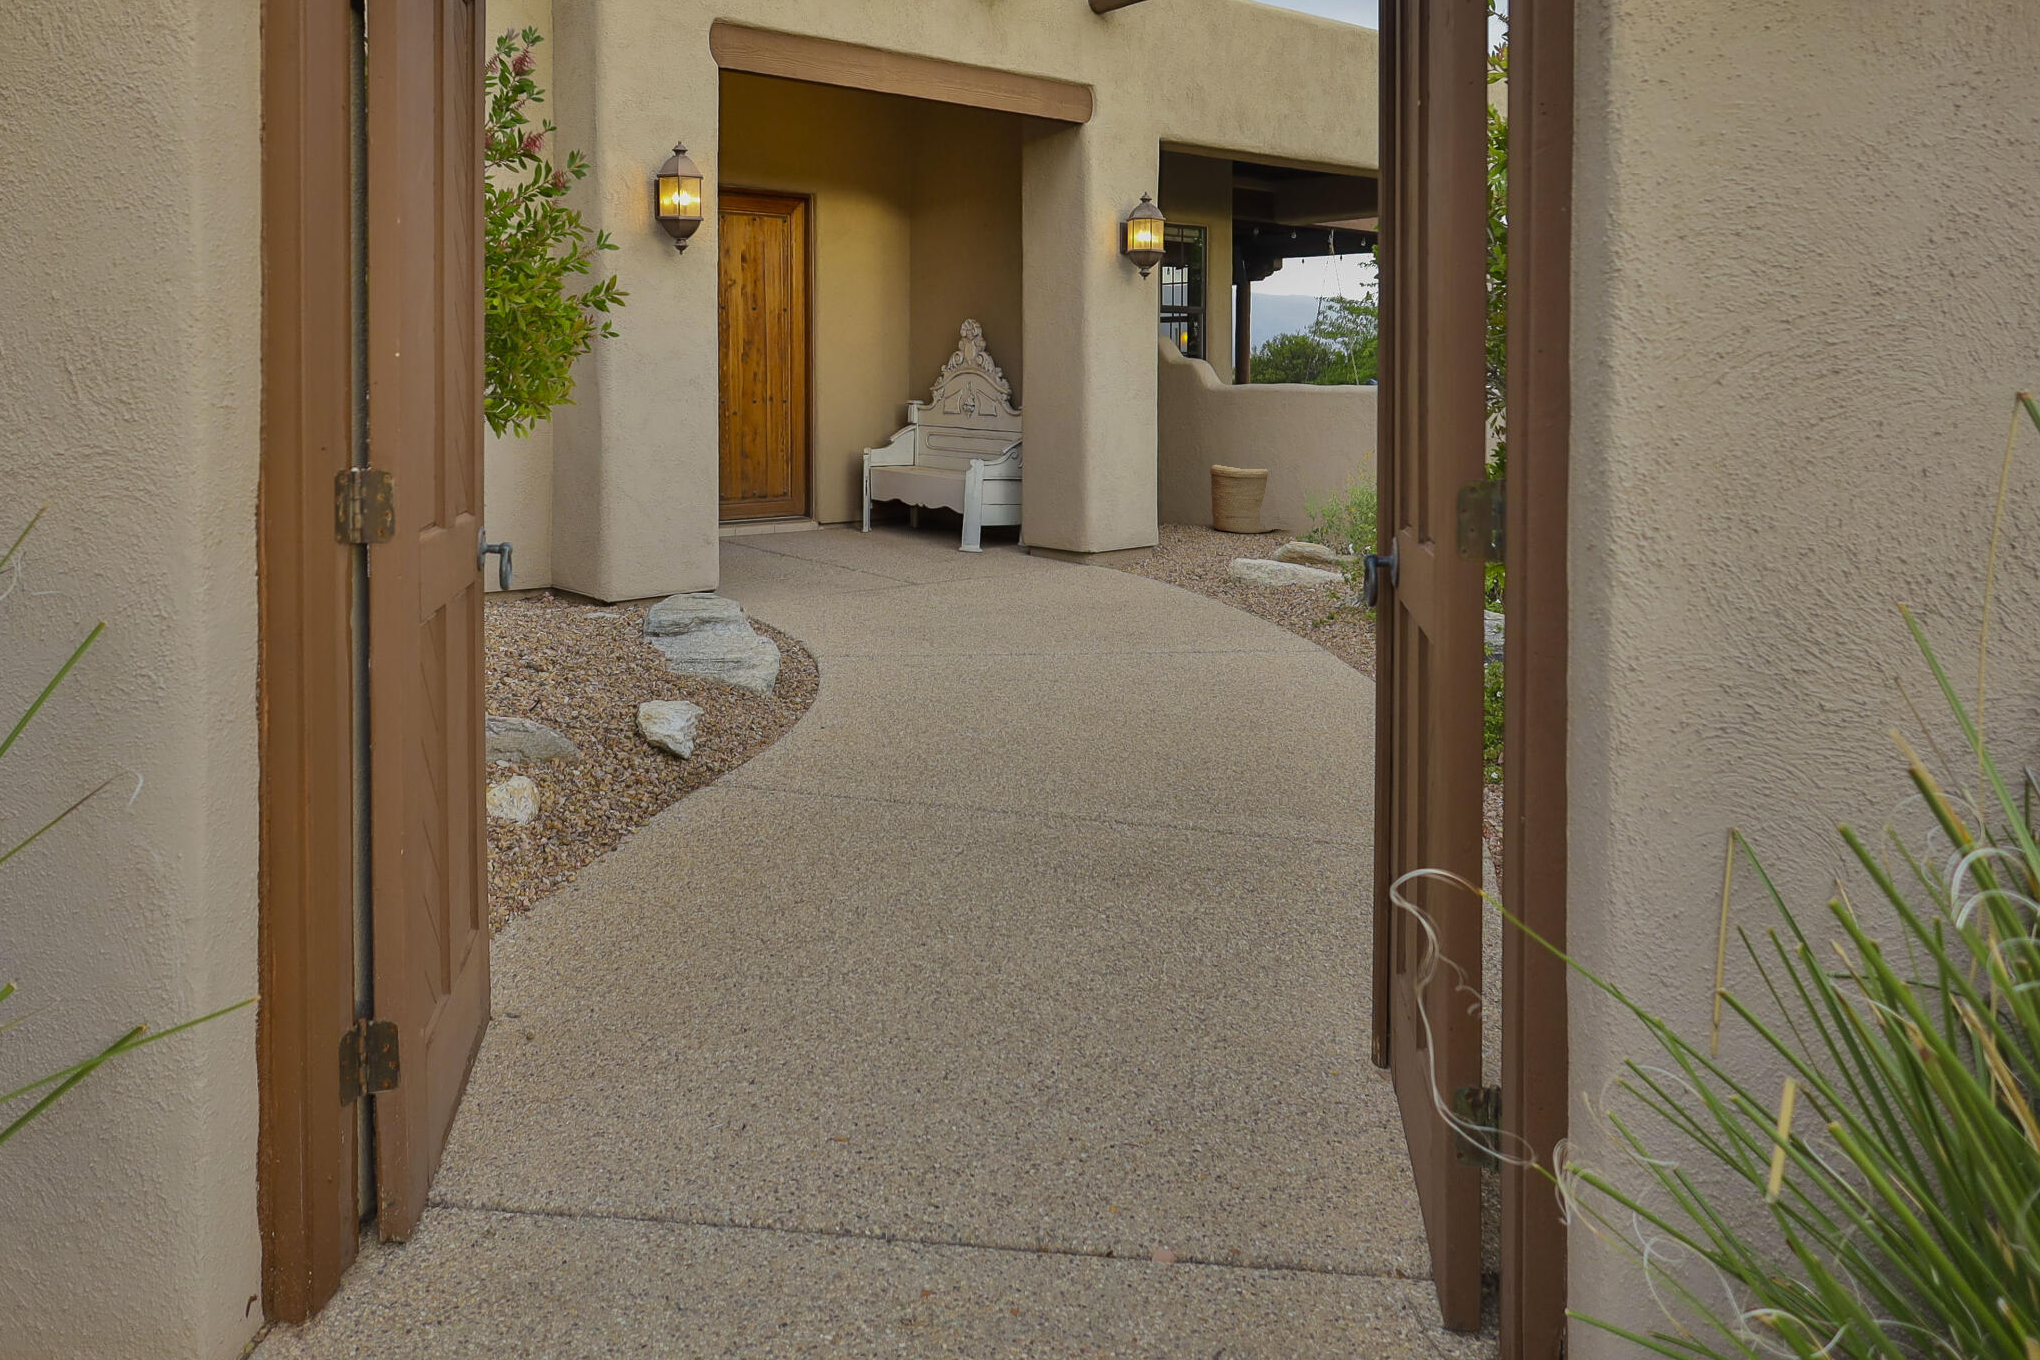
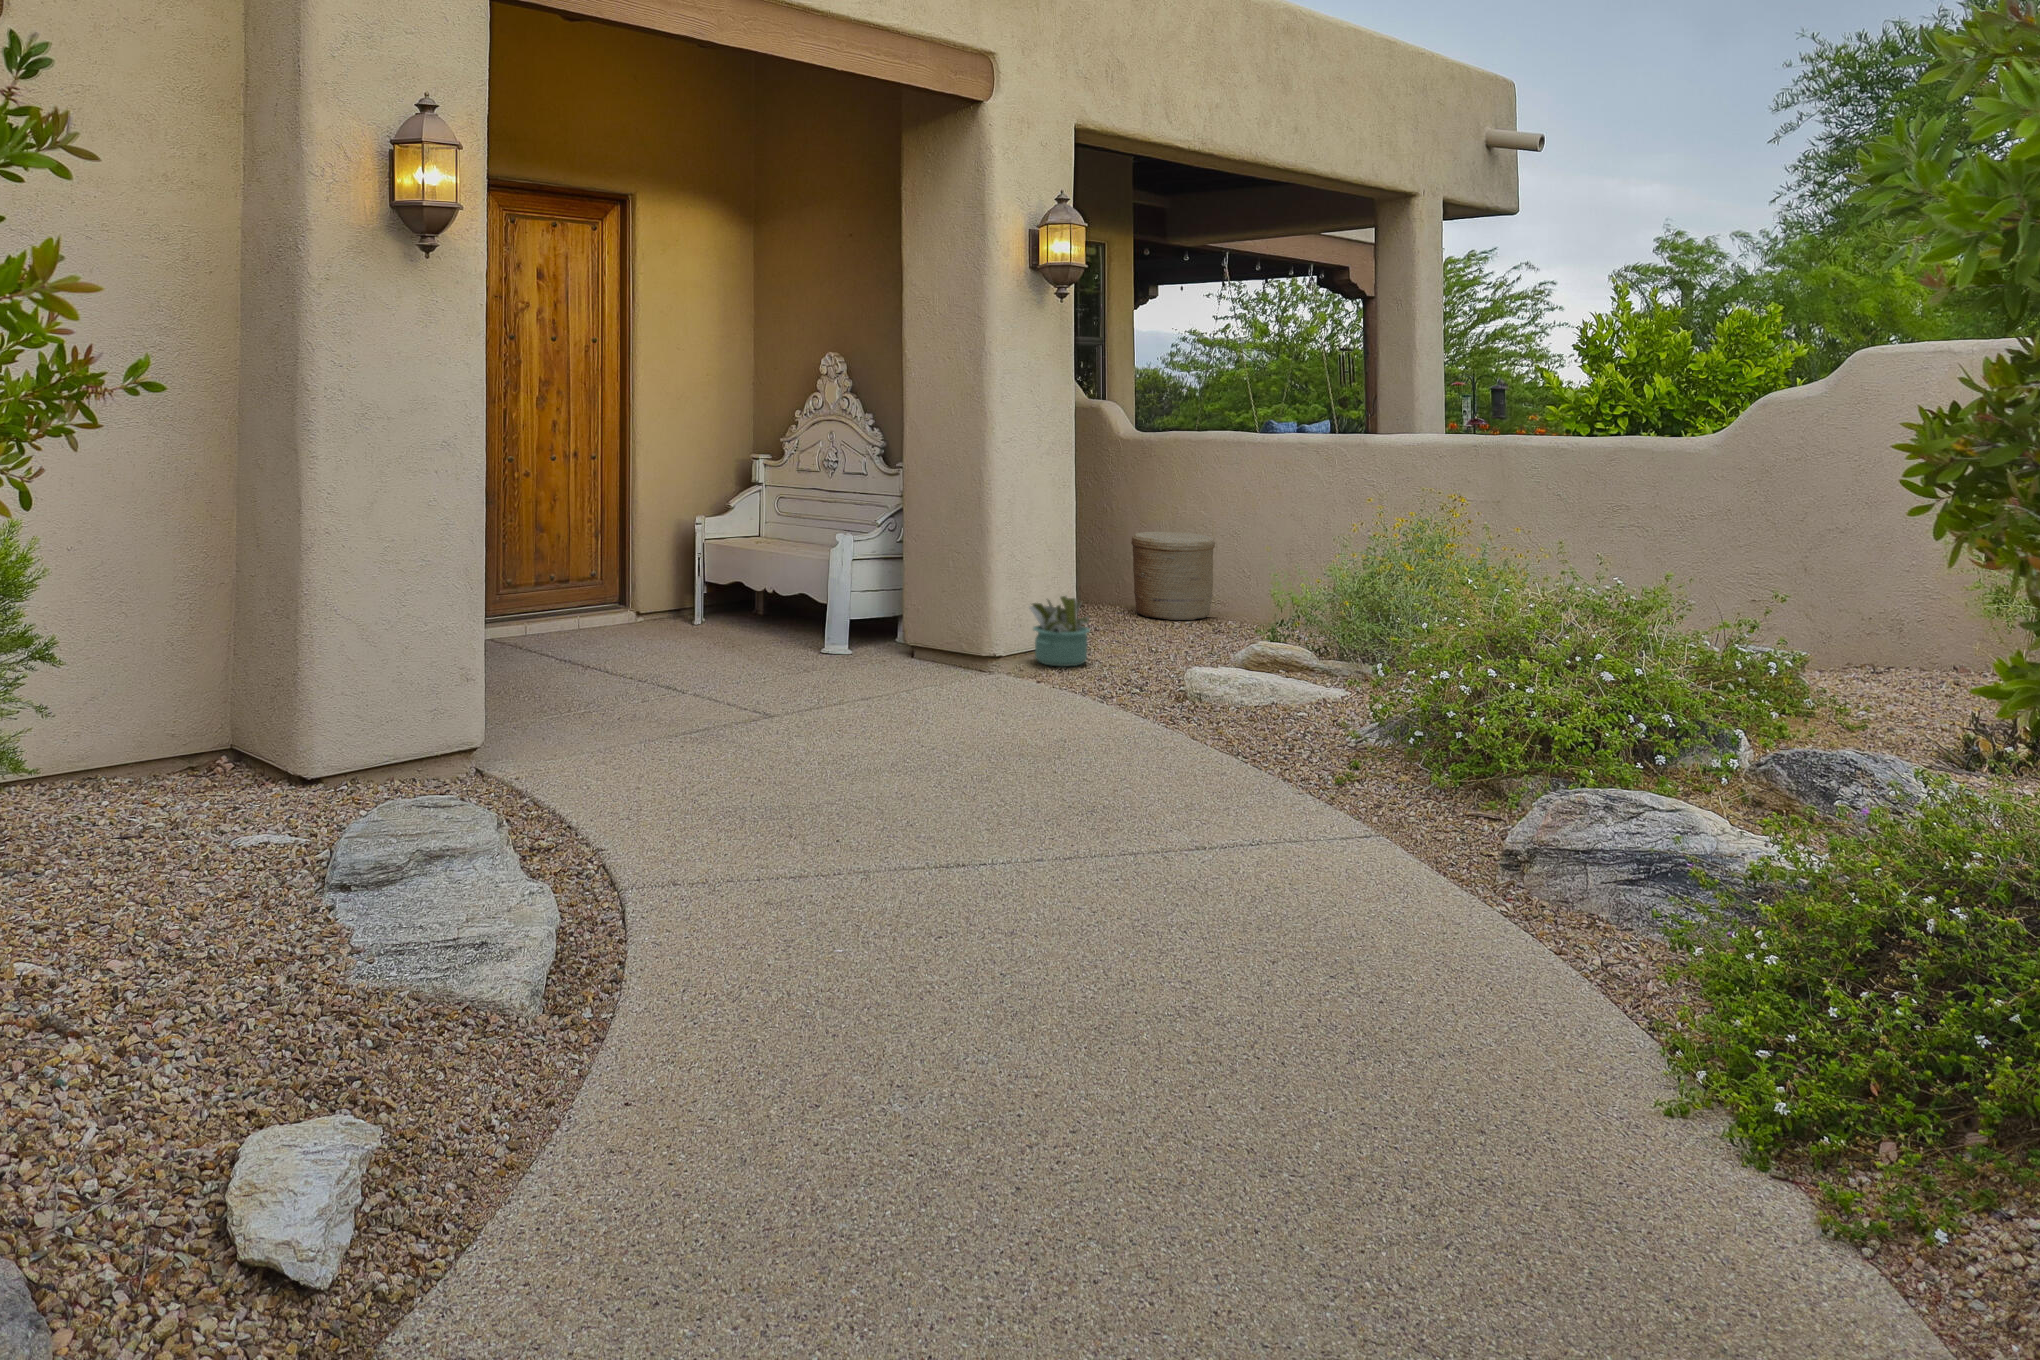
decorative plant: none [1117,507,1166,560] -> present [1029,596,1090,666]

